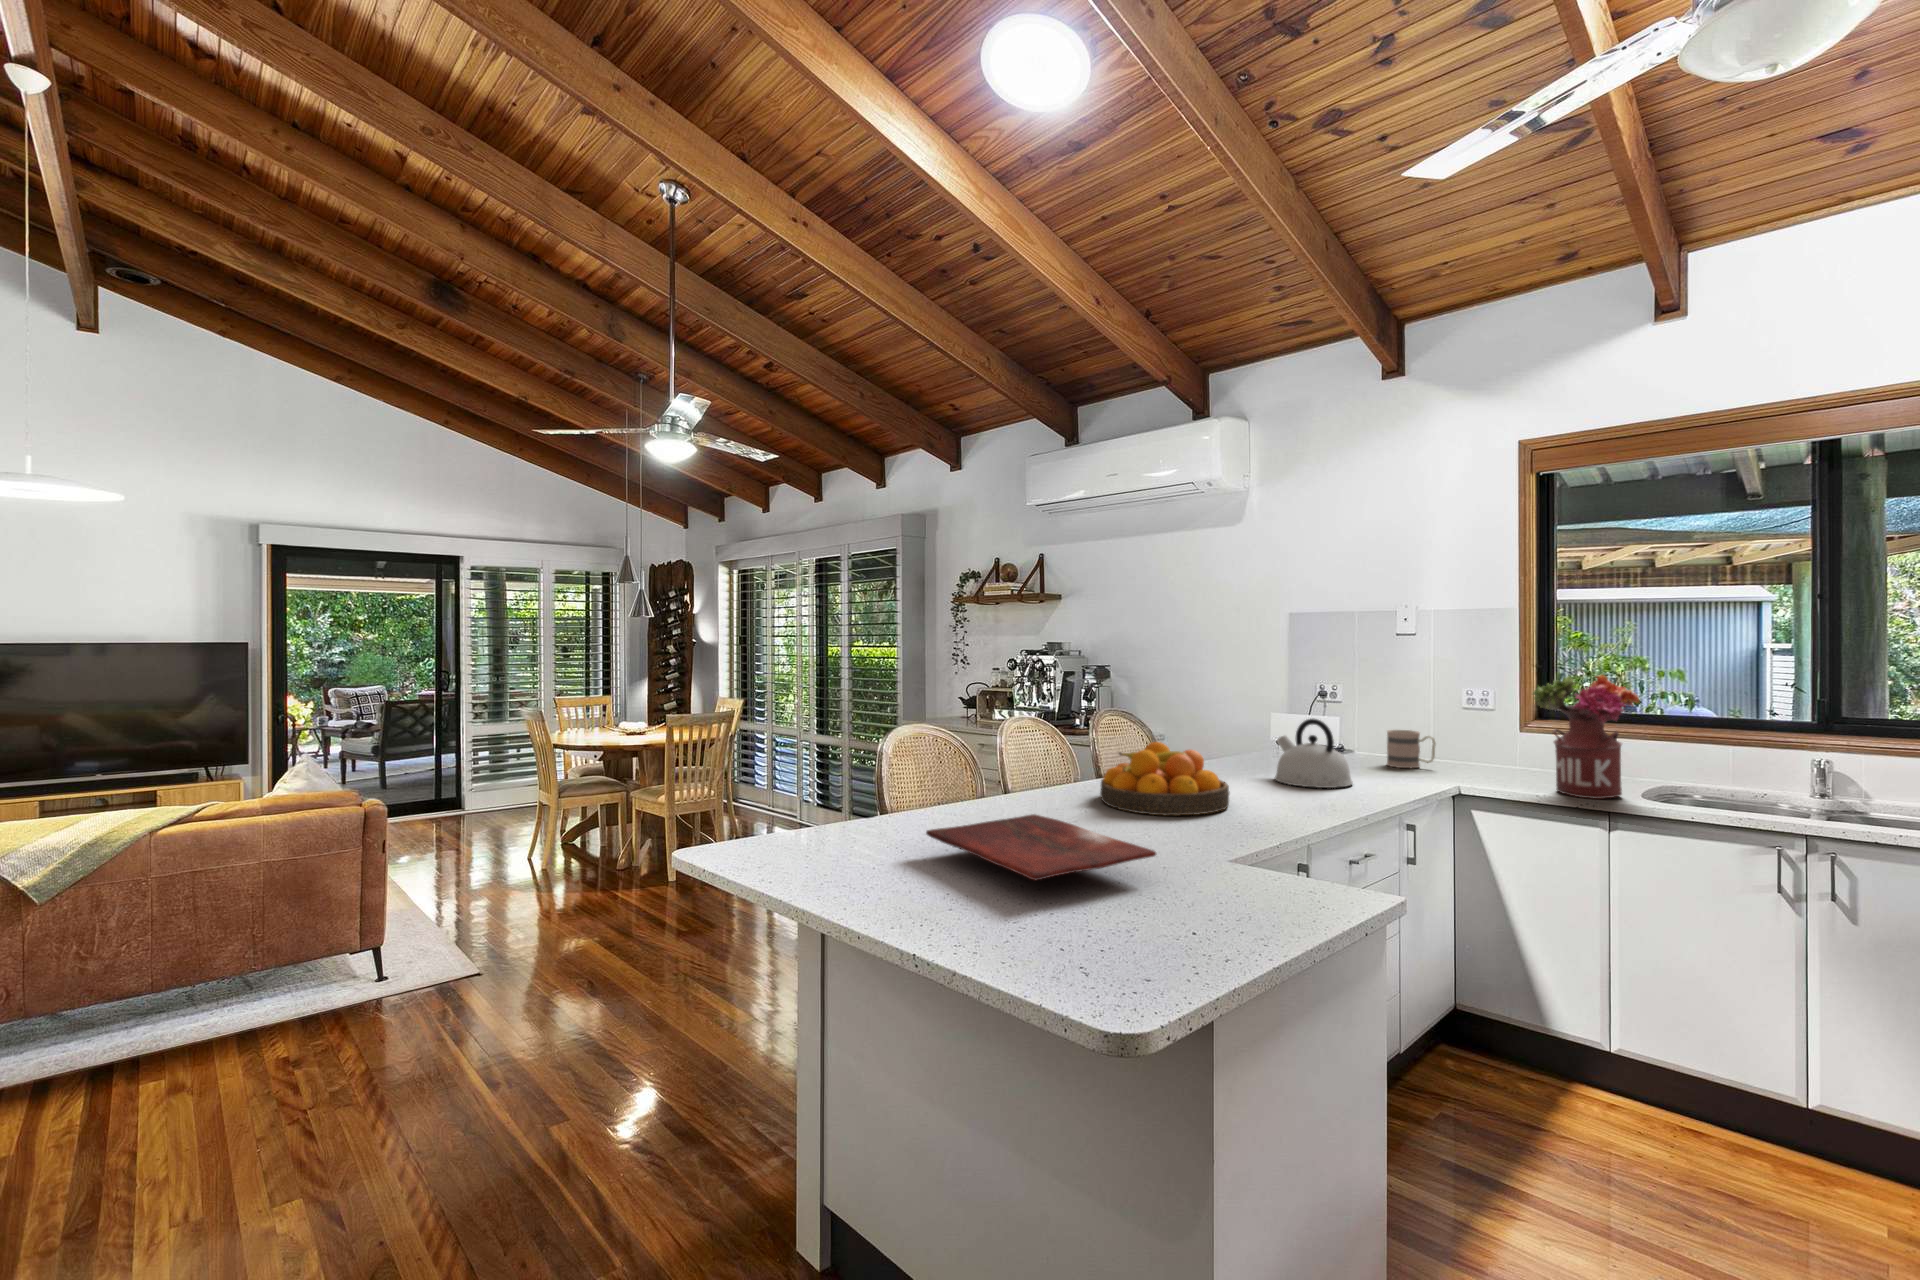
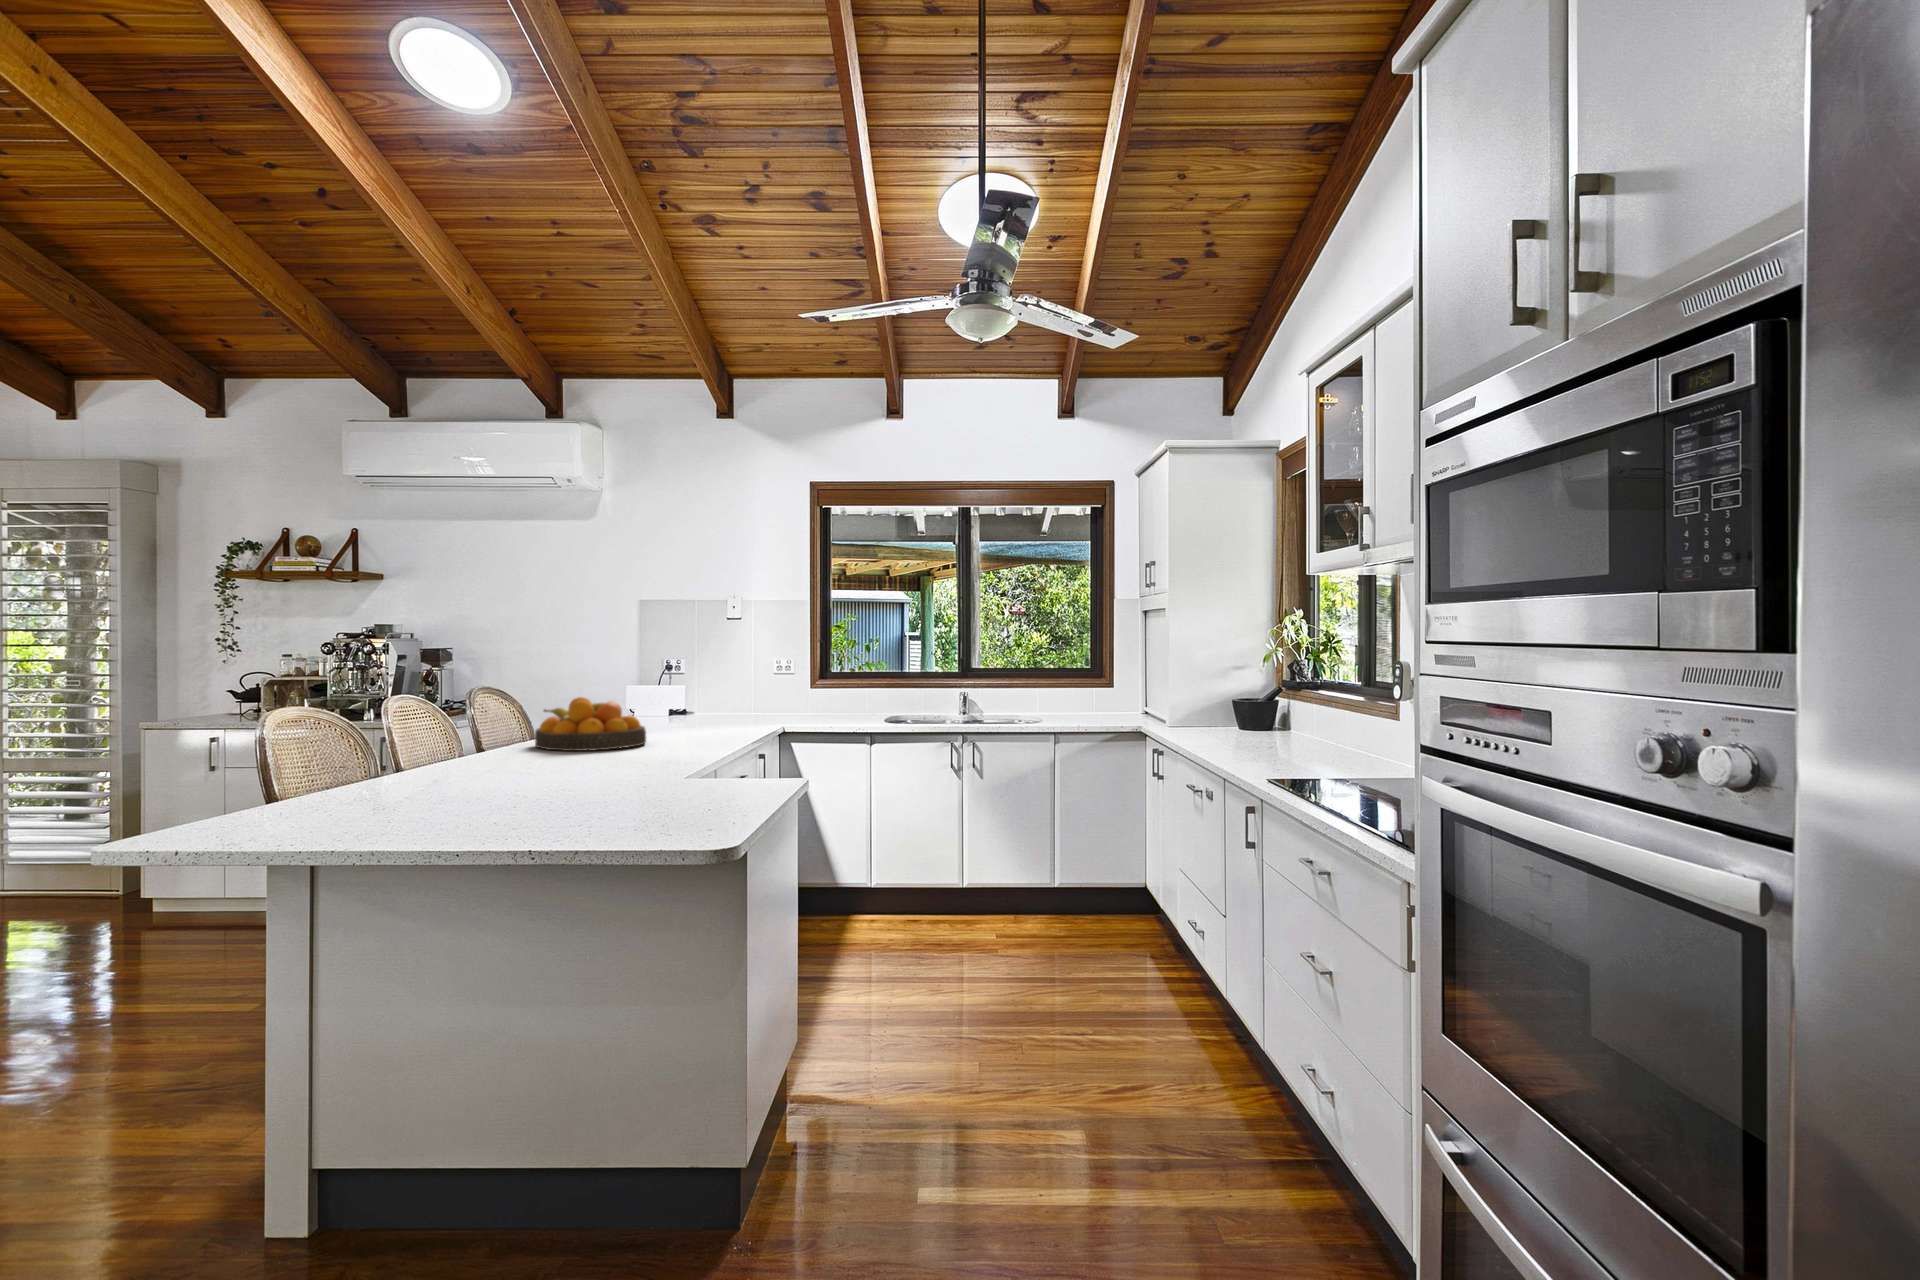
flower arrangement: present [1533,675,1639,799] -> none [827,642,886,724]
kettle: present [1275,719,1353,788] -> none [657,679,717,731]
mug: present [1387,730,1436,768] -> none [728,692,763,720]
cutting board: present [926,814,1156,880] -> none [445,747,648,777]

